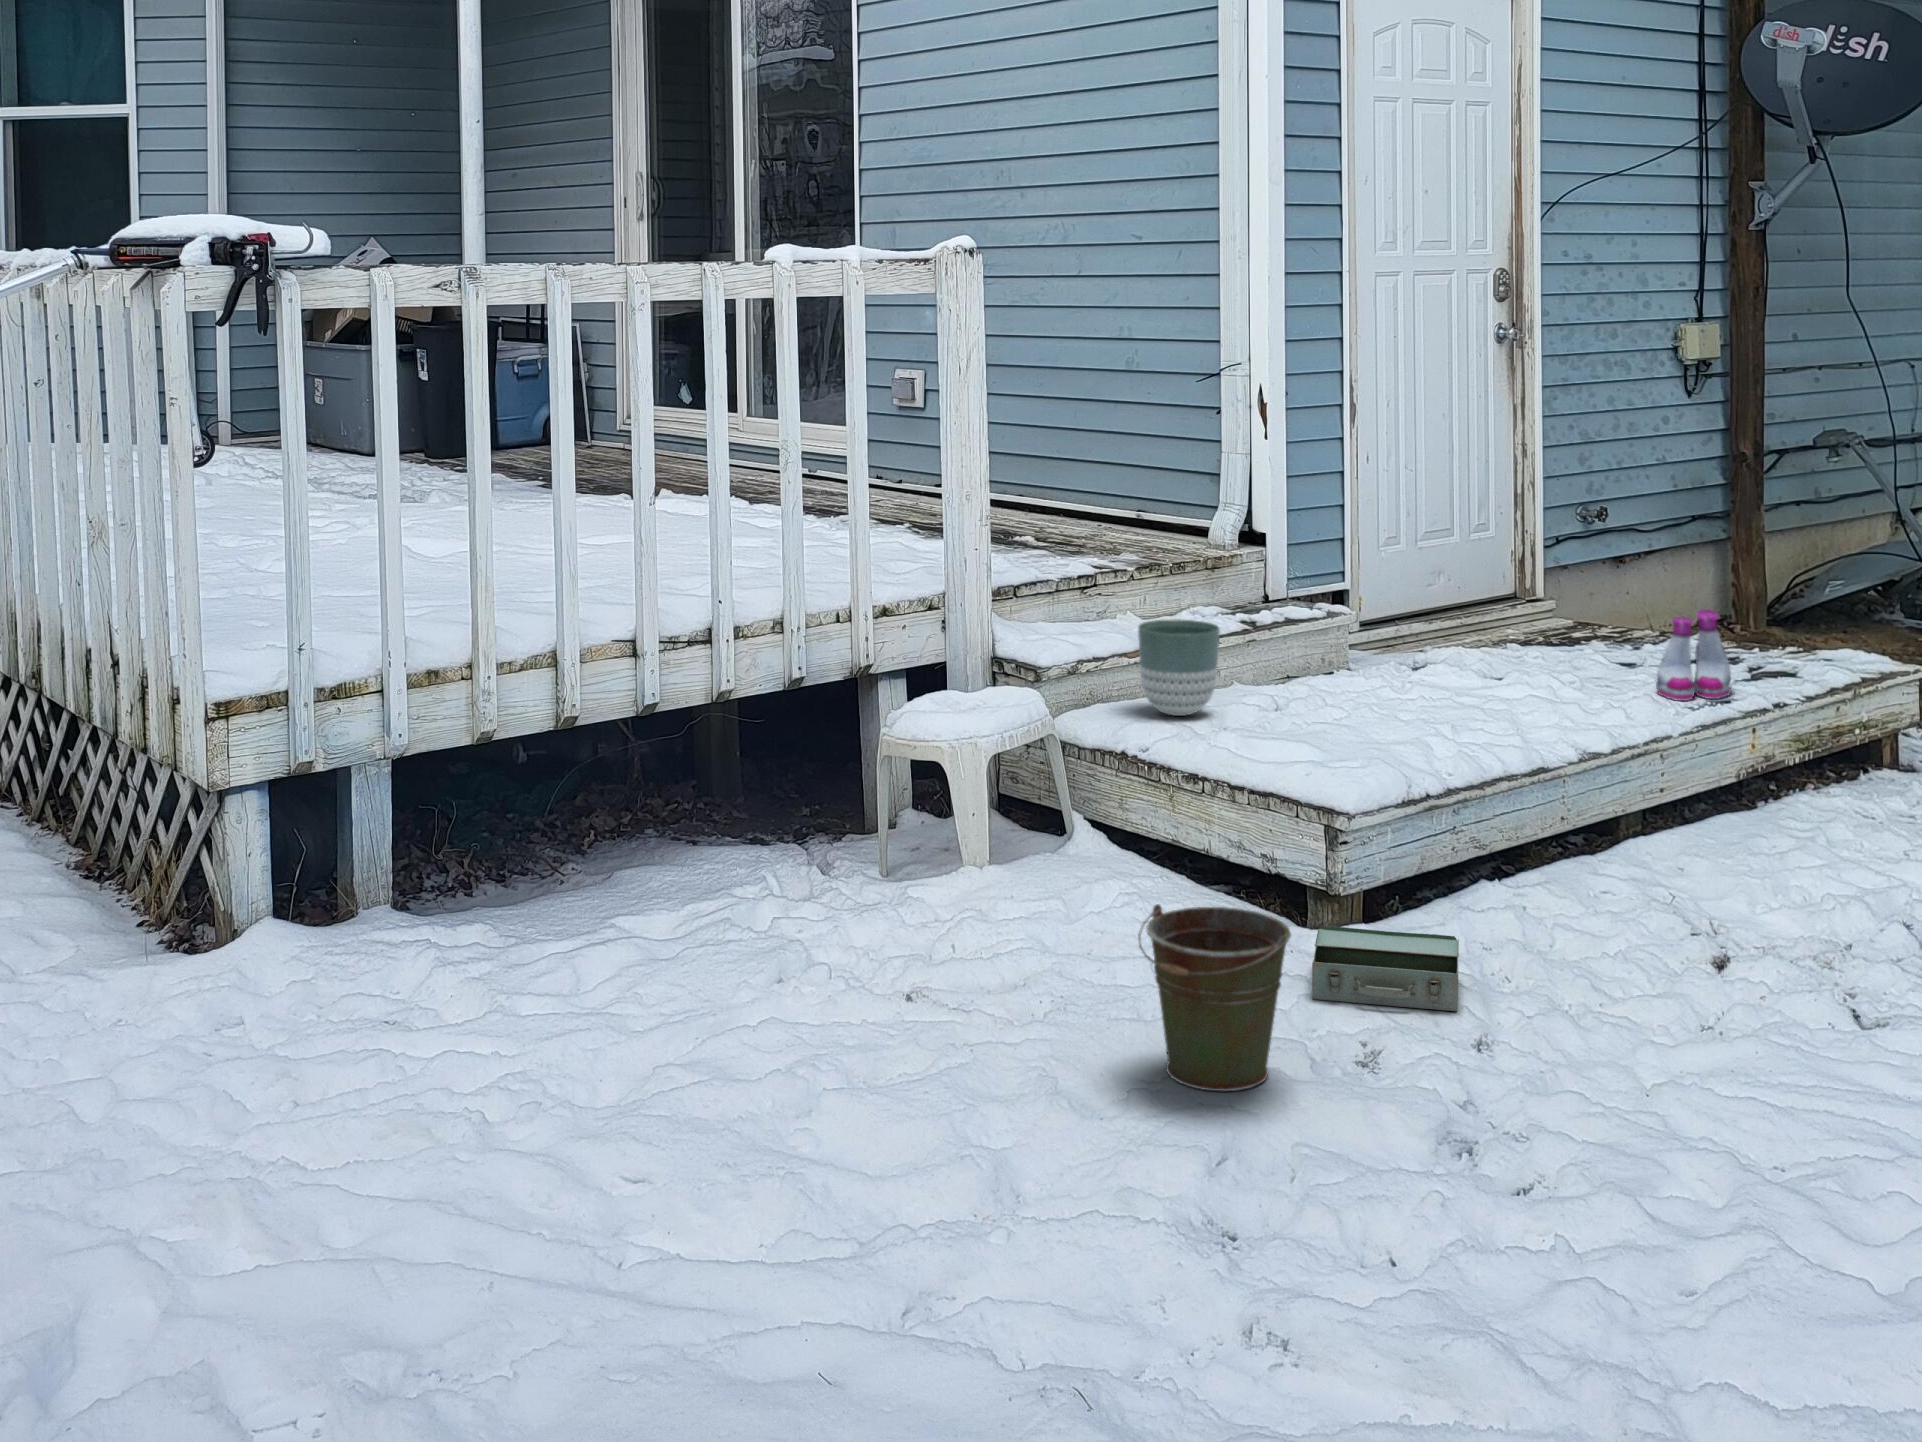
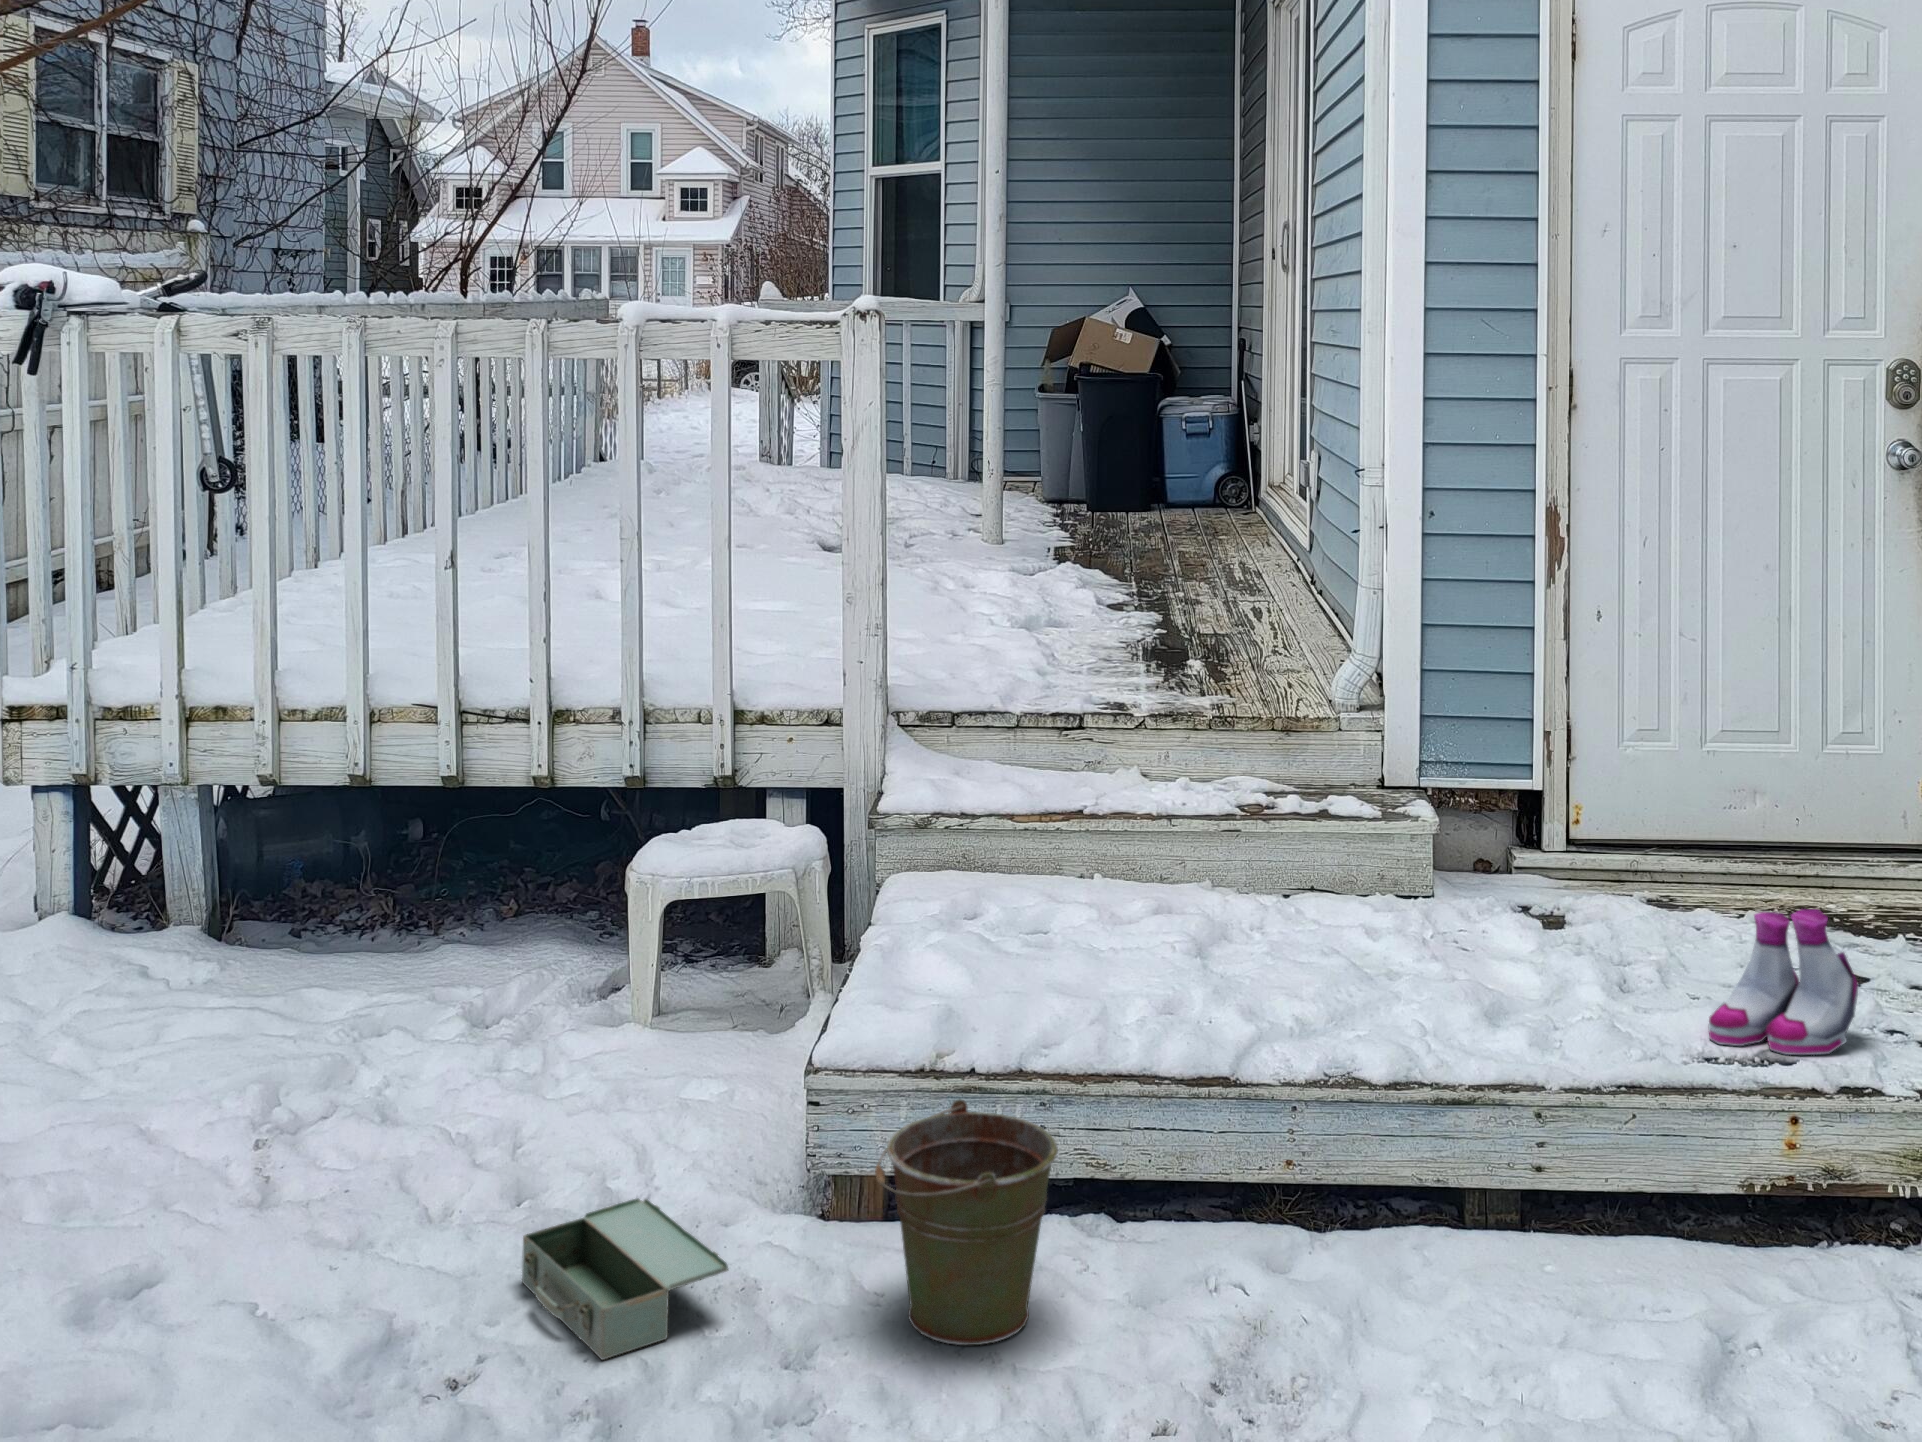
planter: present [1138,619,1220,716] -> none [958,779,1060,905]
bucket: present [1138,904,1291,1091] -> present [875,1099,1058,1345]

